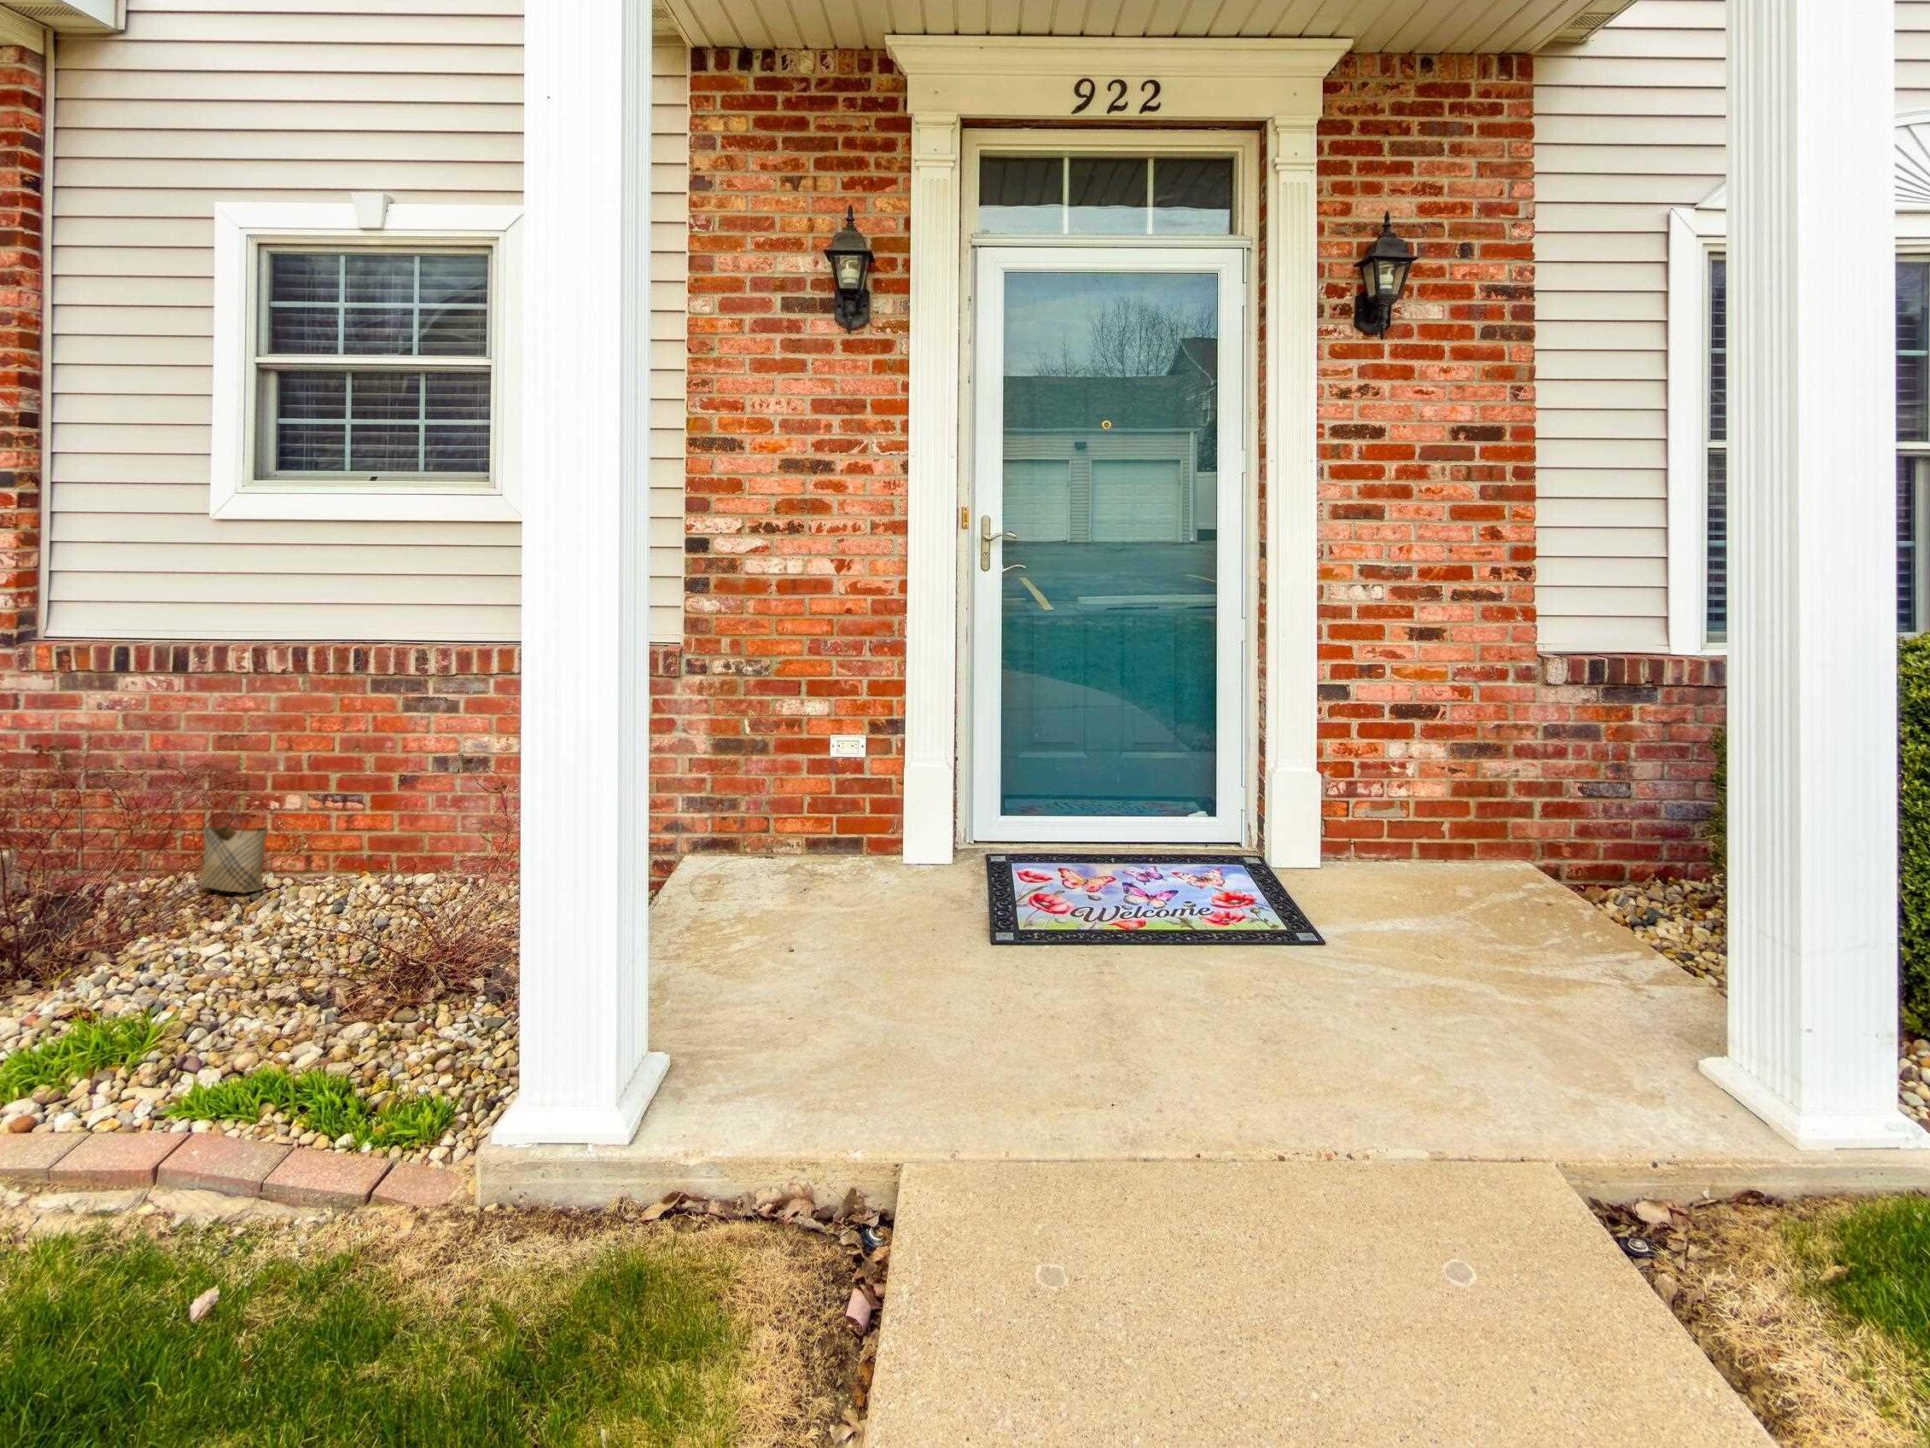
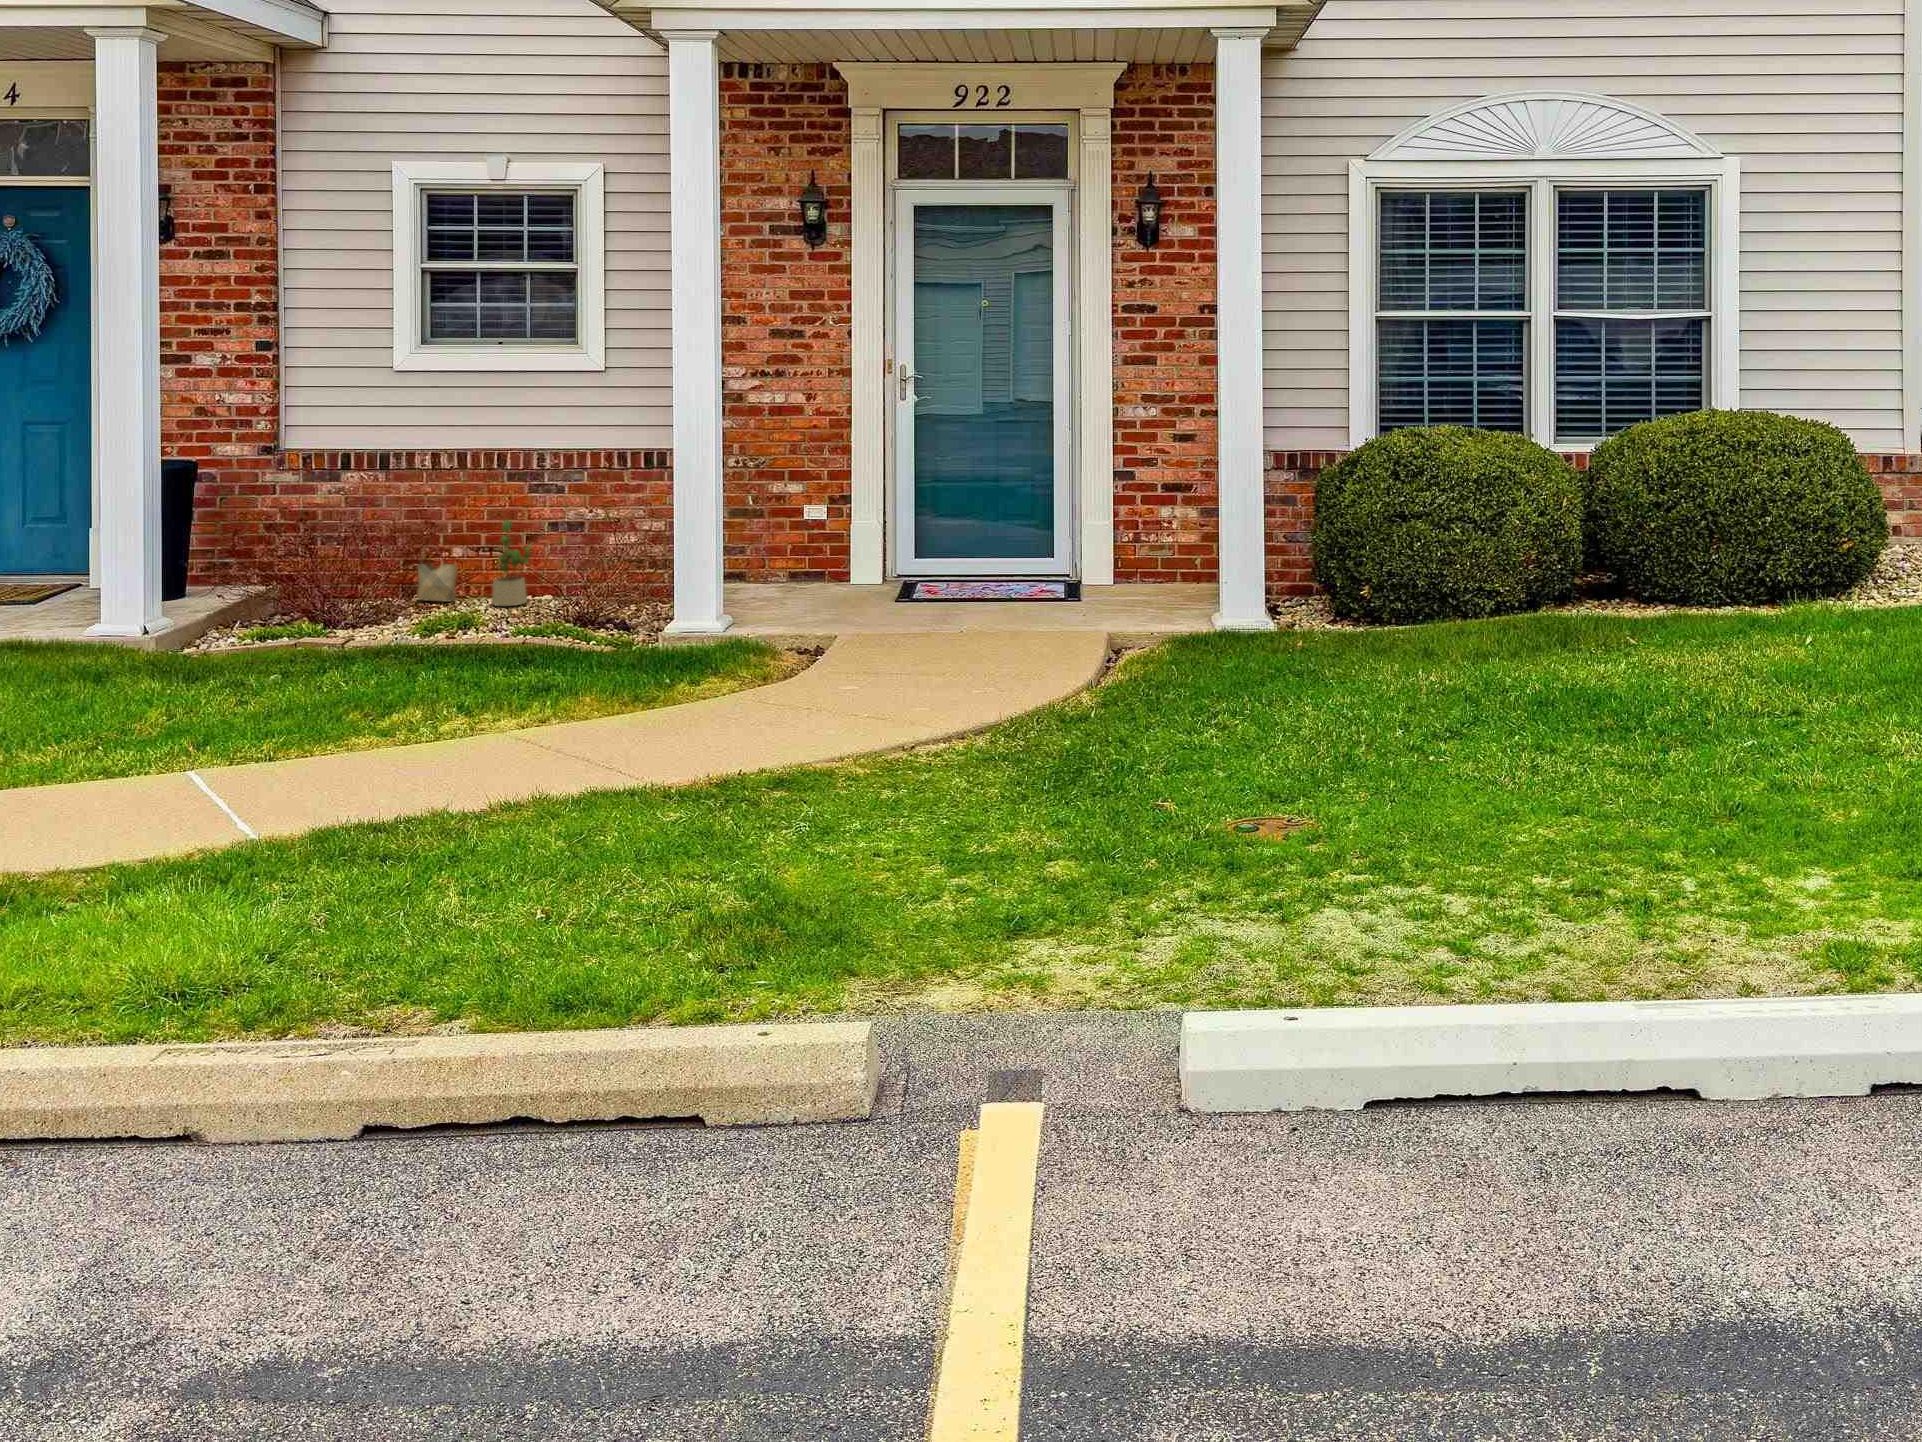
potted plant: none [306,761,388,910] -> present [492,520,532,606]

